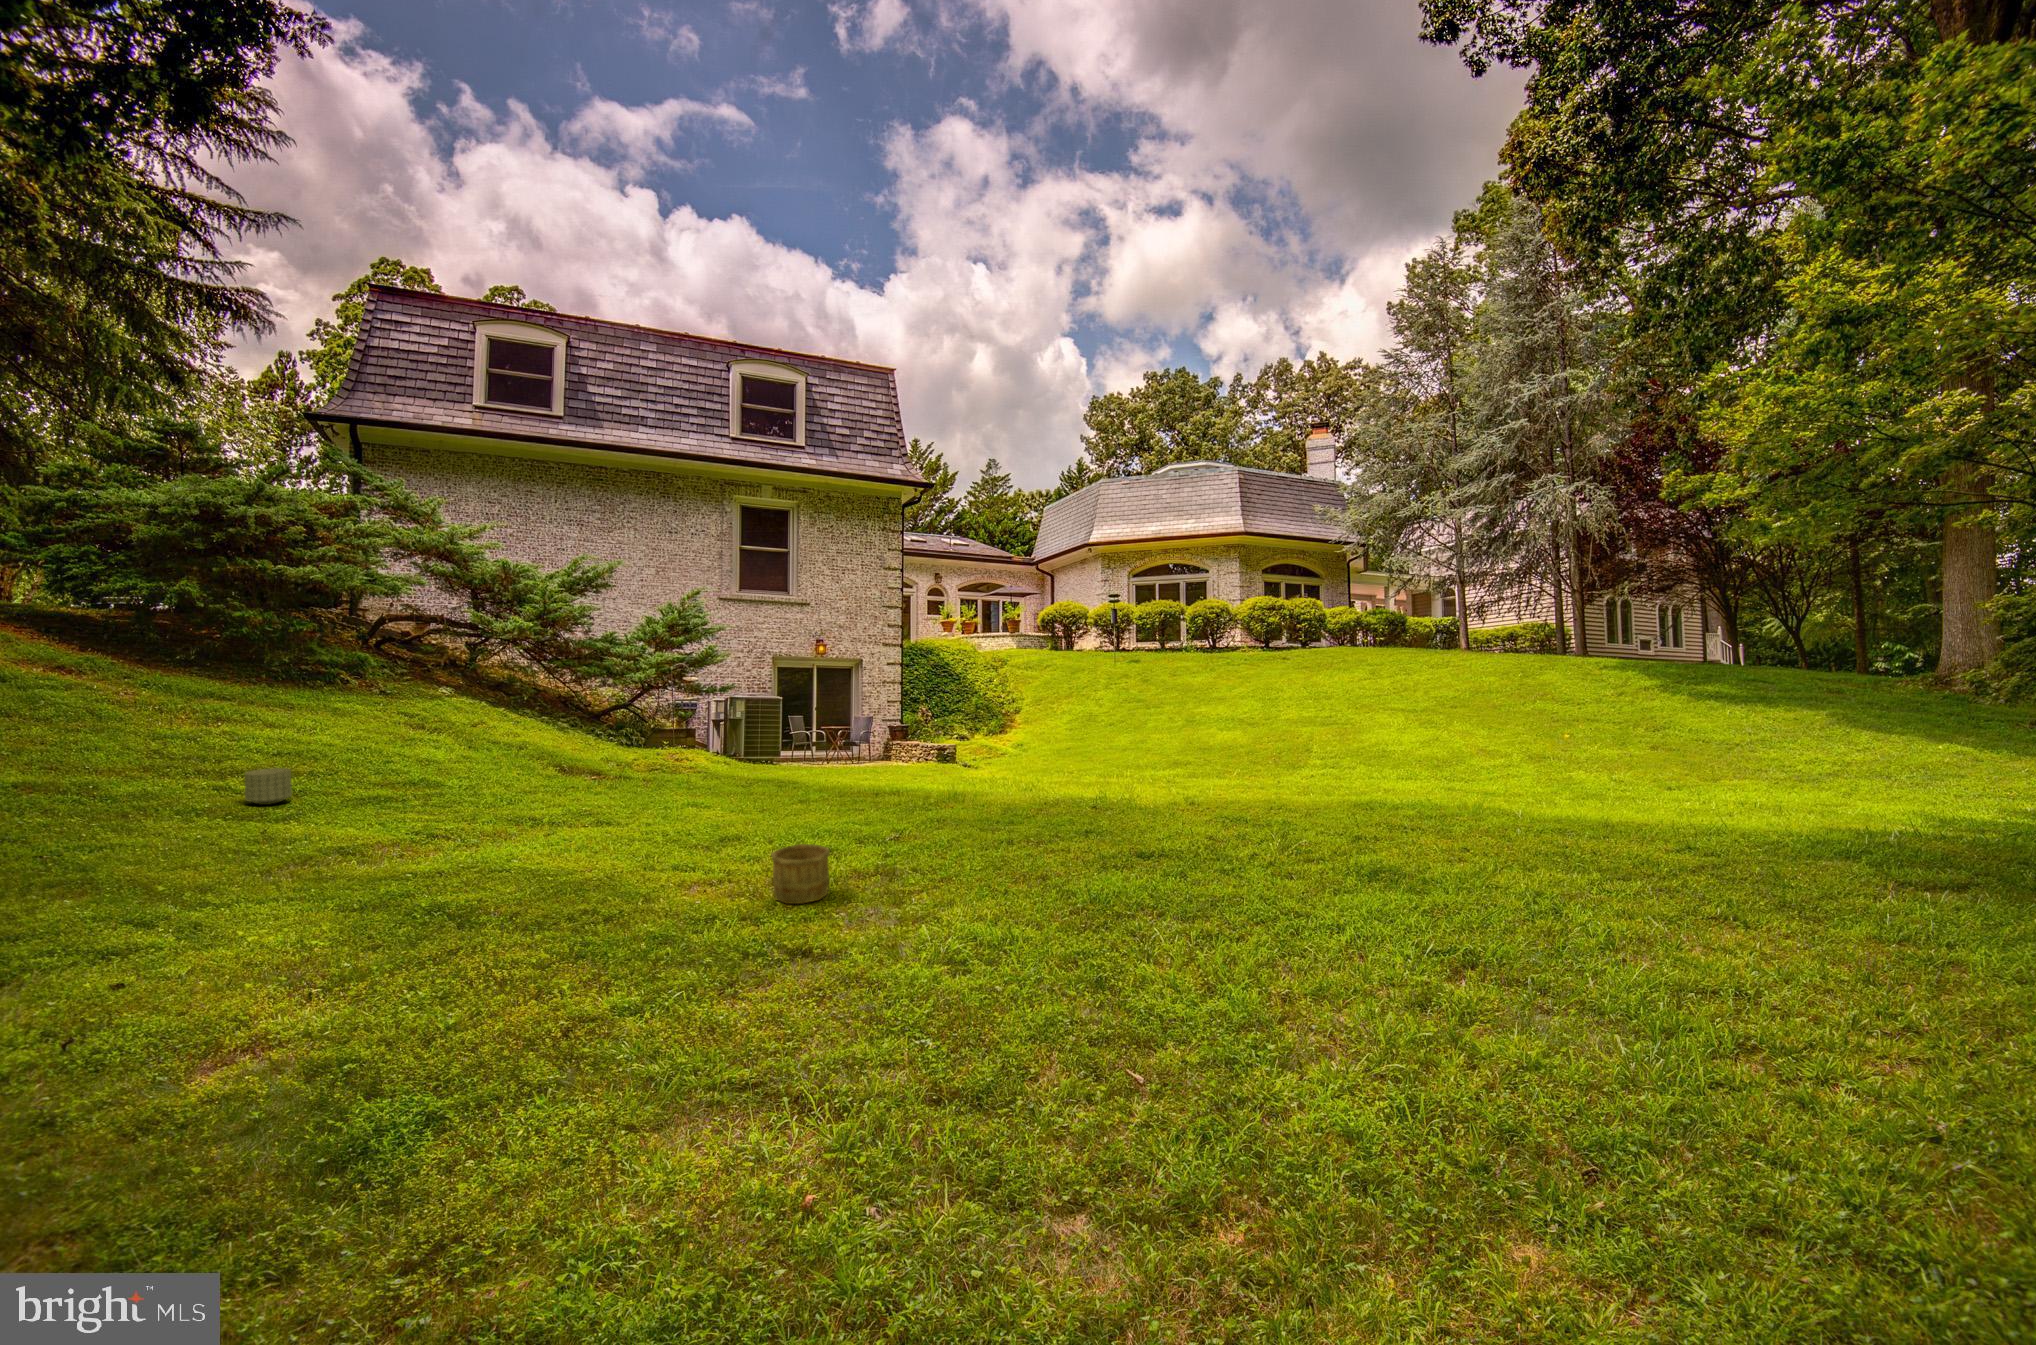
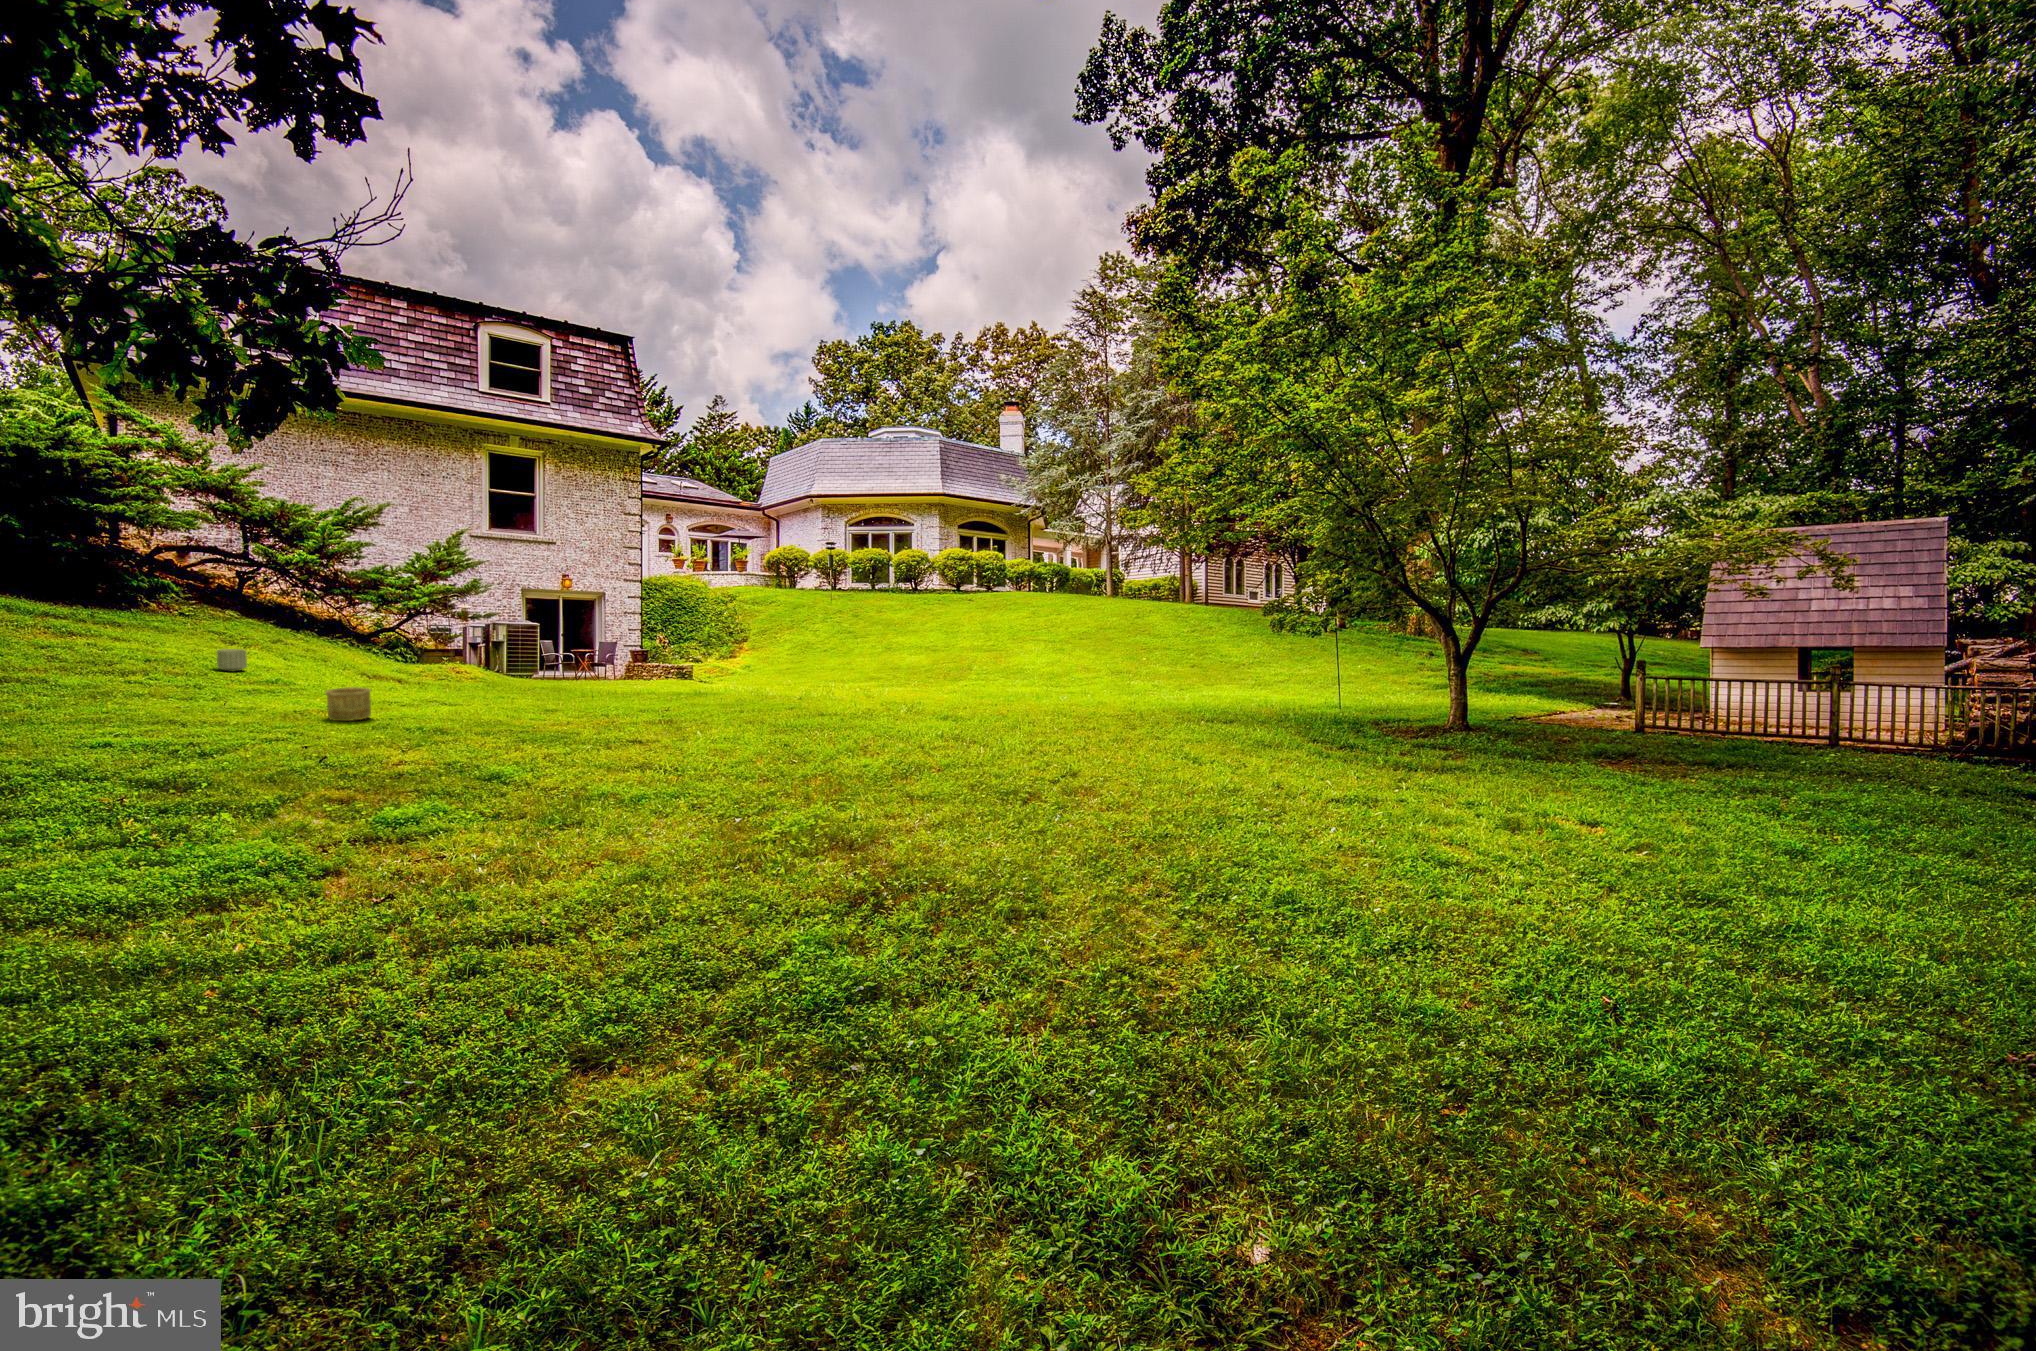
wooden bucket: present [771,844,830,904] -> present [325,687,371,721]

